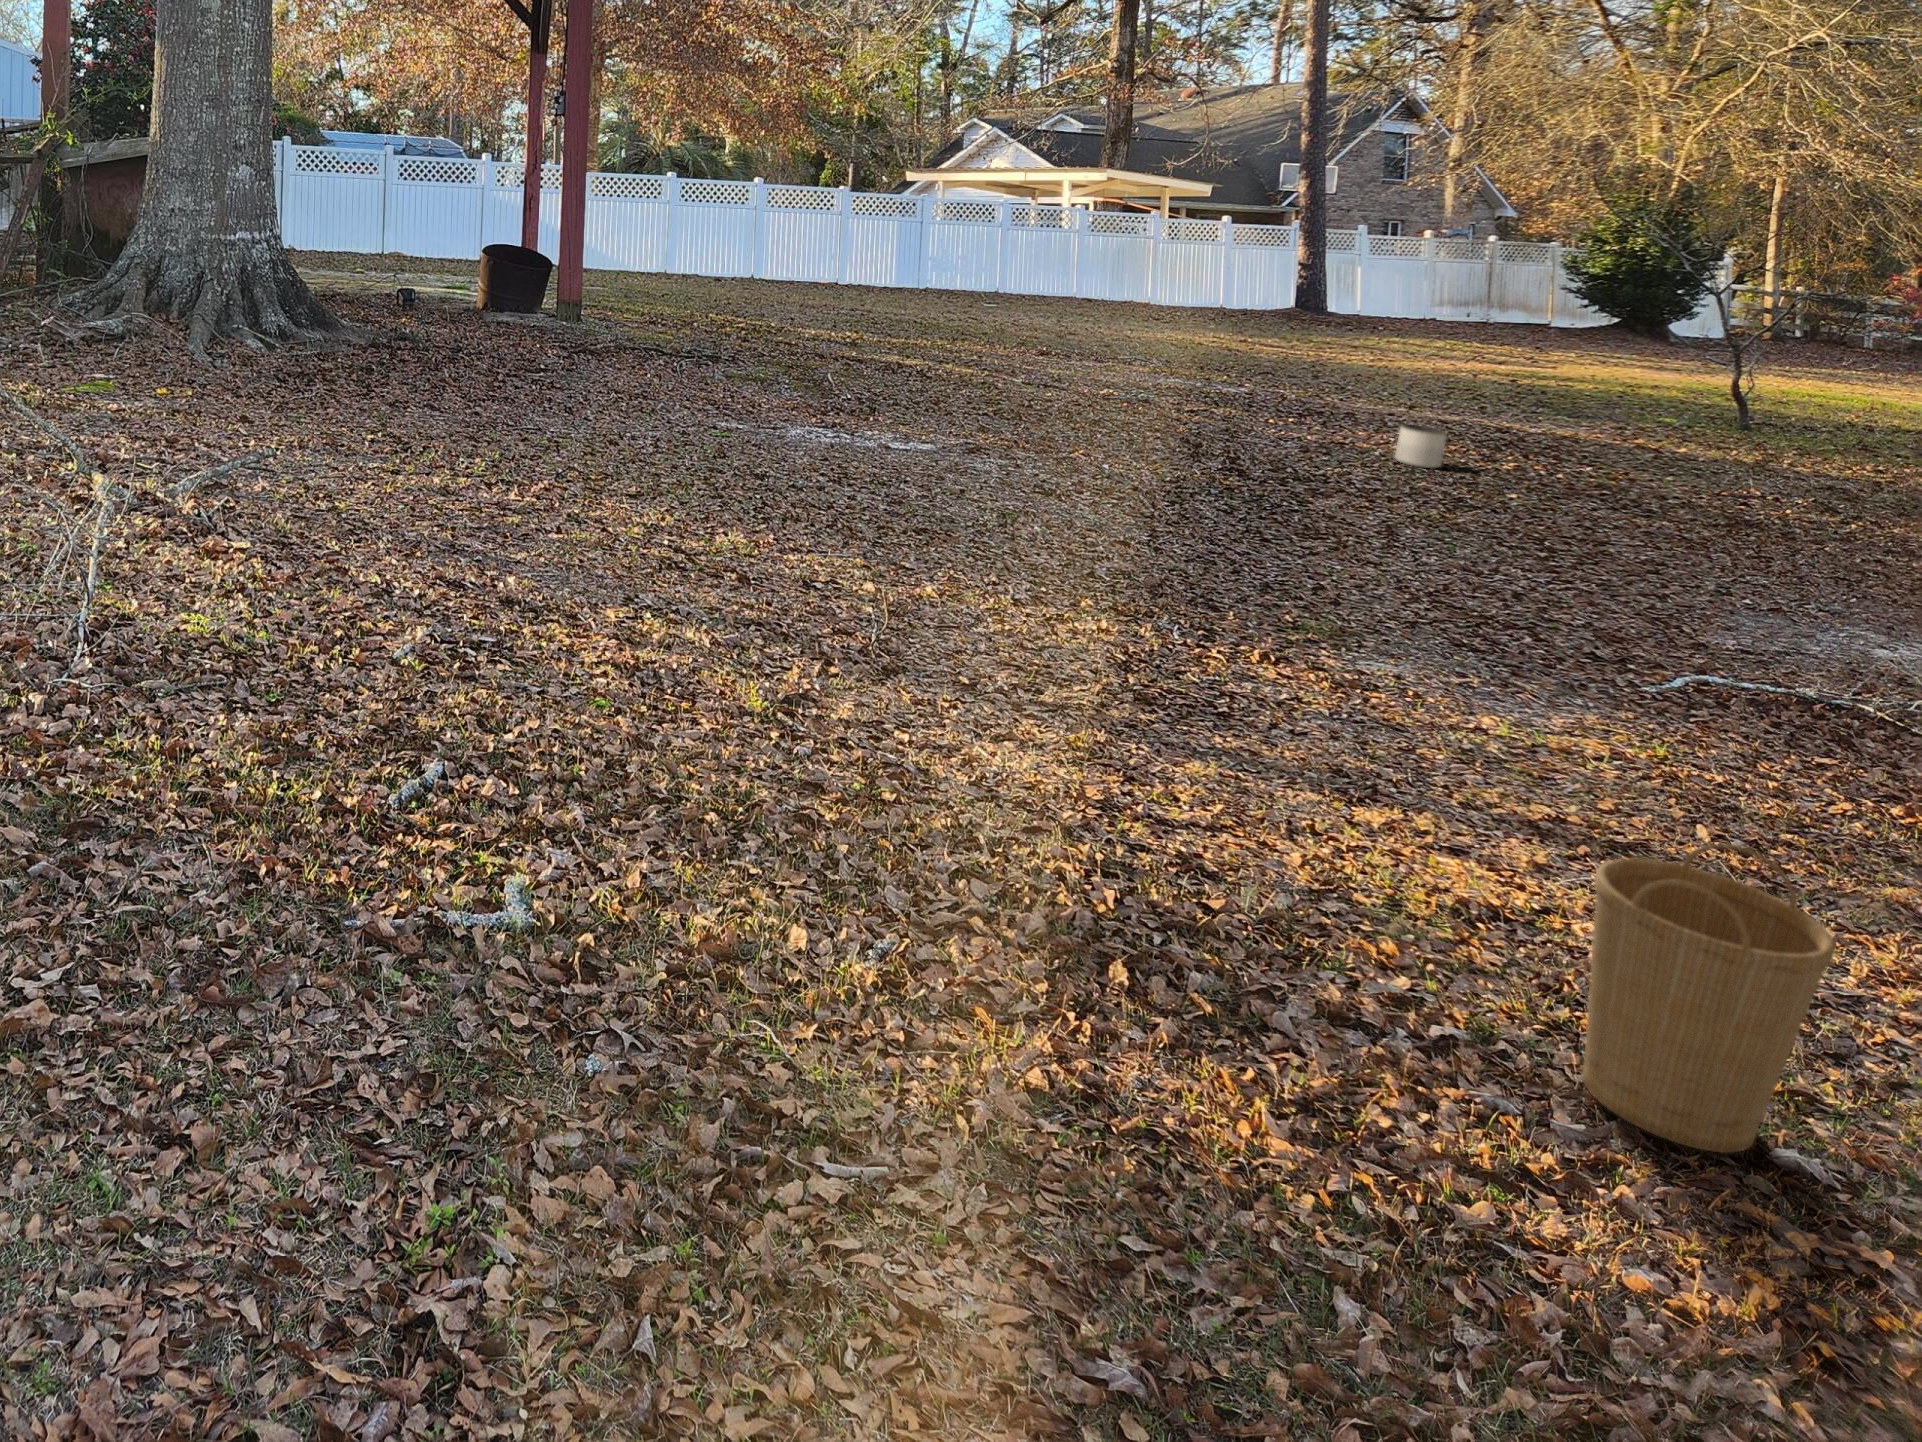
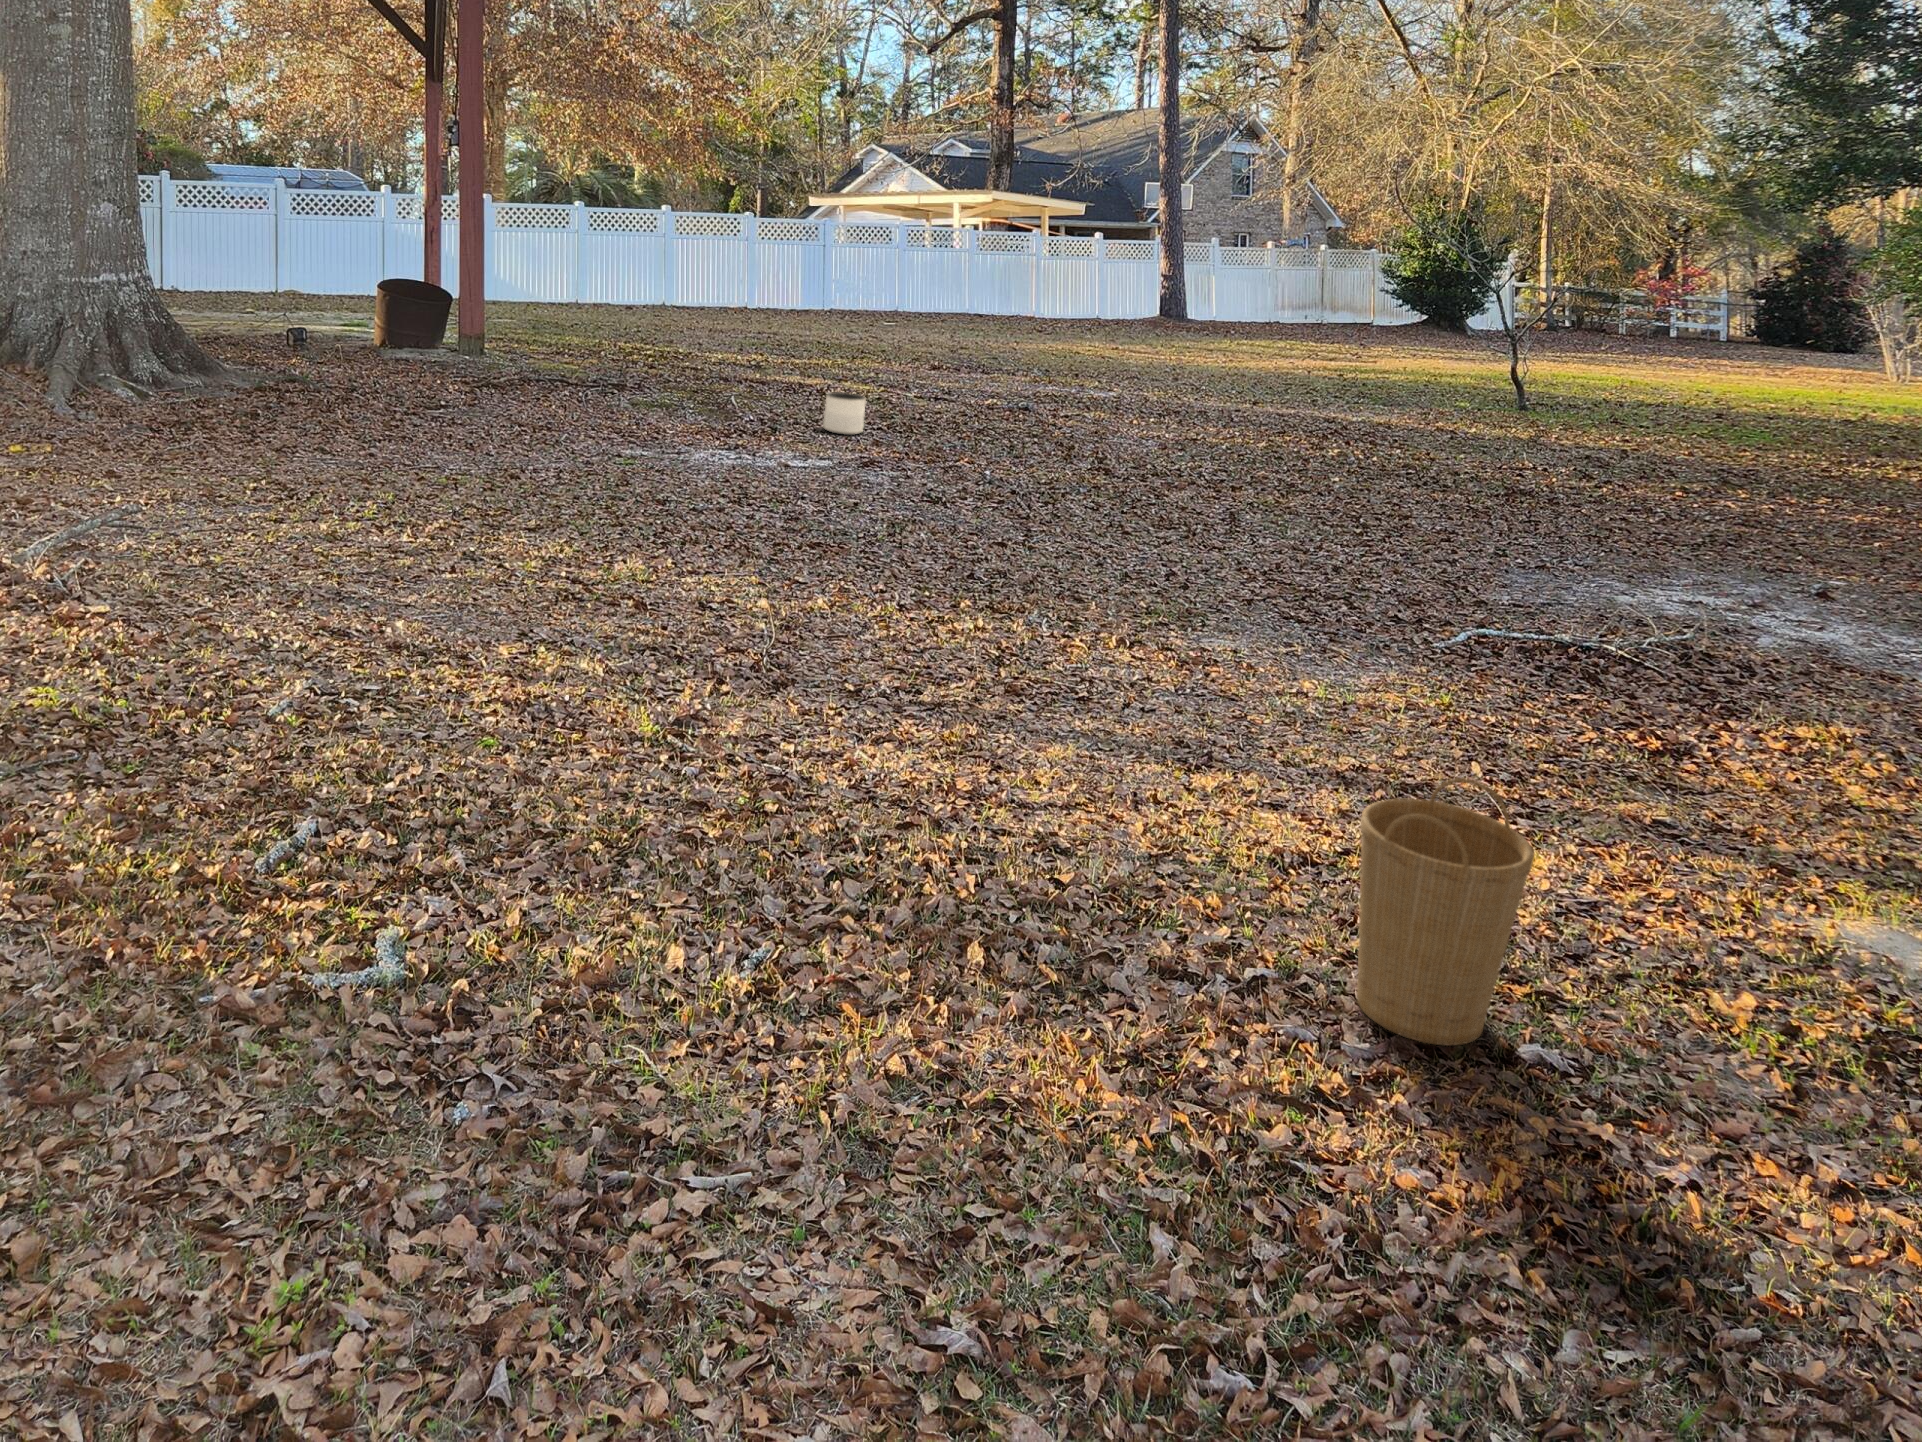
planter: present [1395,424,1447,469] -> present [823,392,866,435]

